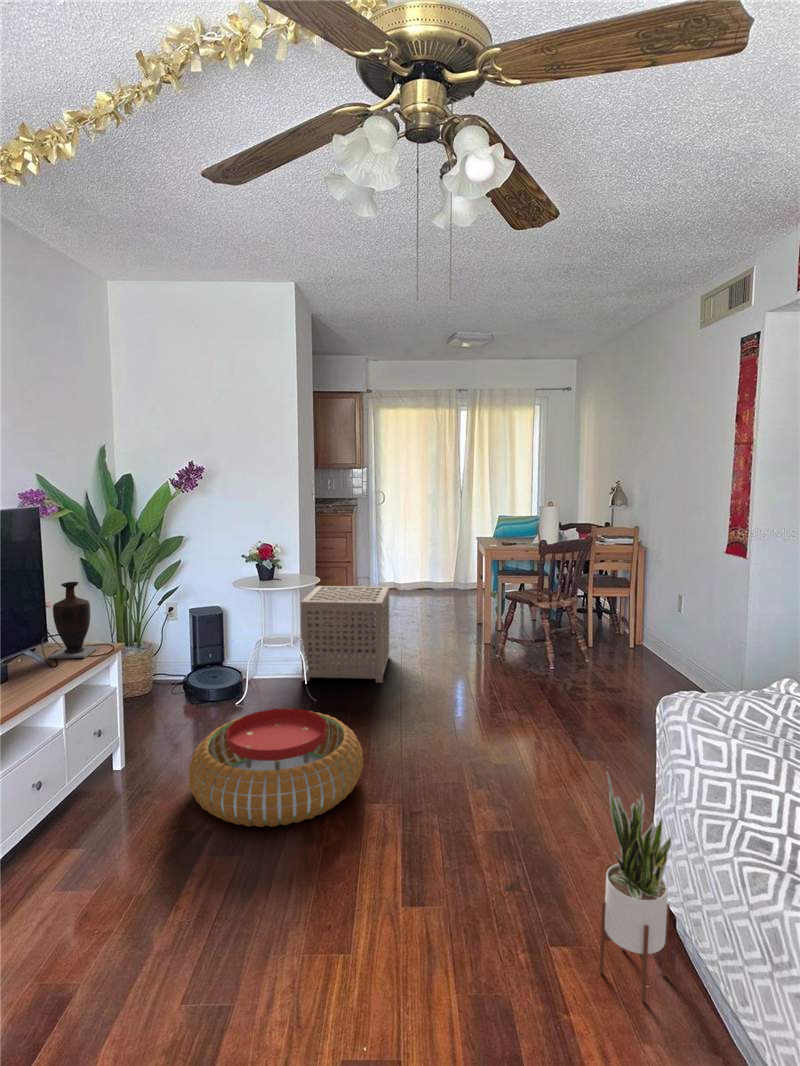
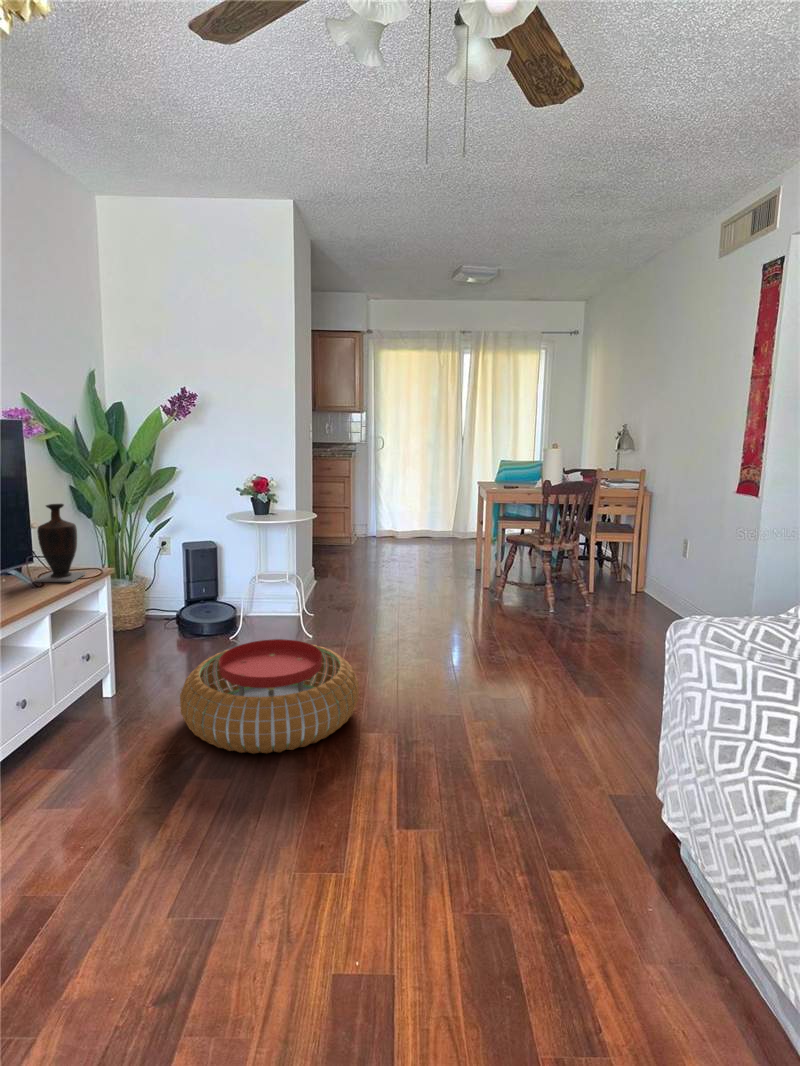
side table: present [301,586,389,683] -> none [297,525,388,622]
potted plant: present [599,772,671,1002] -> none [598,694,681,923]

